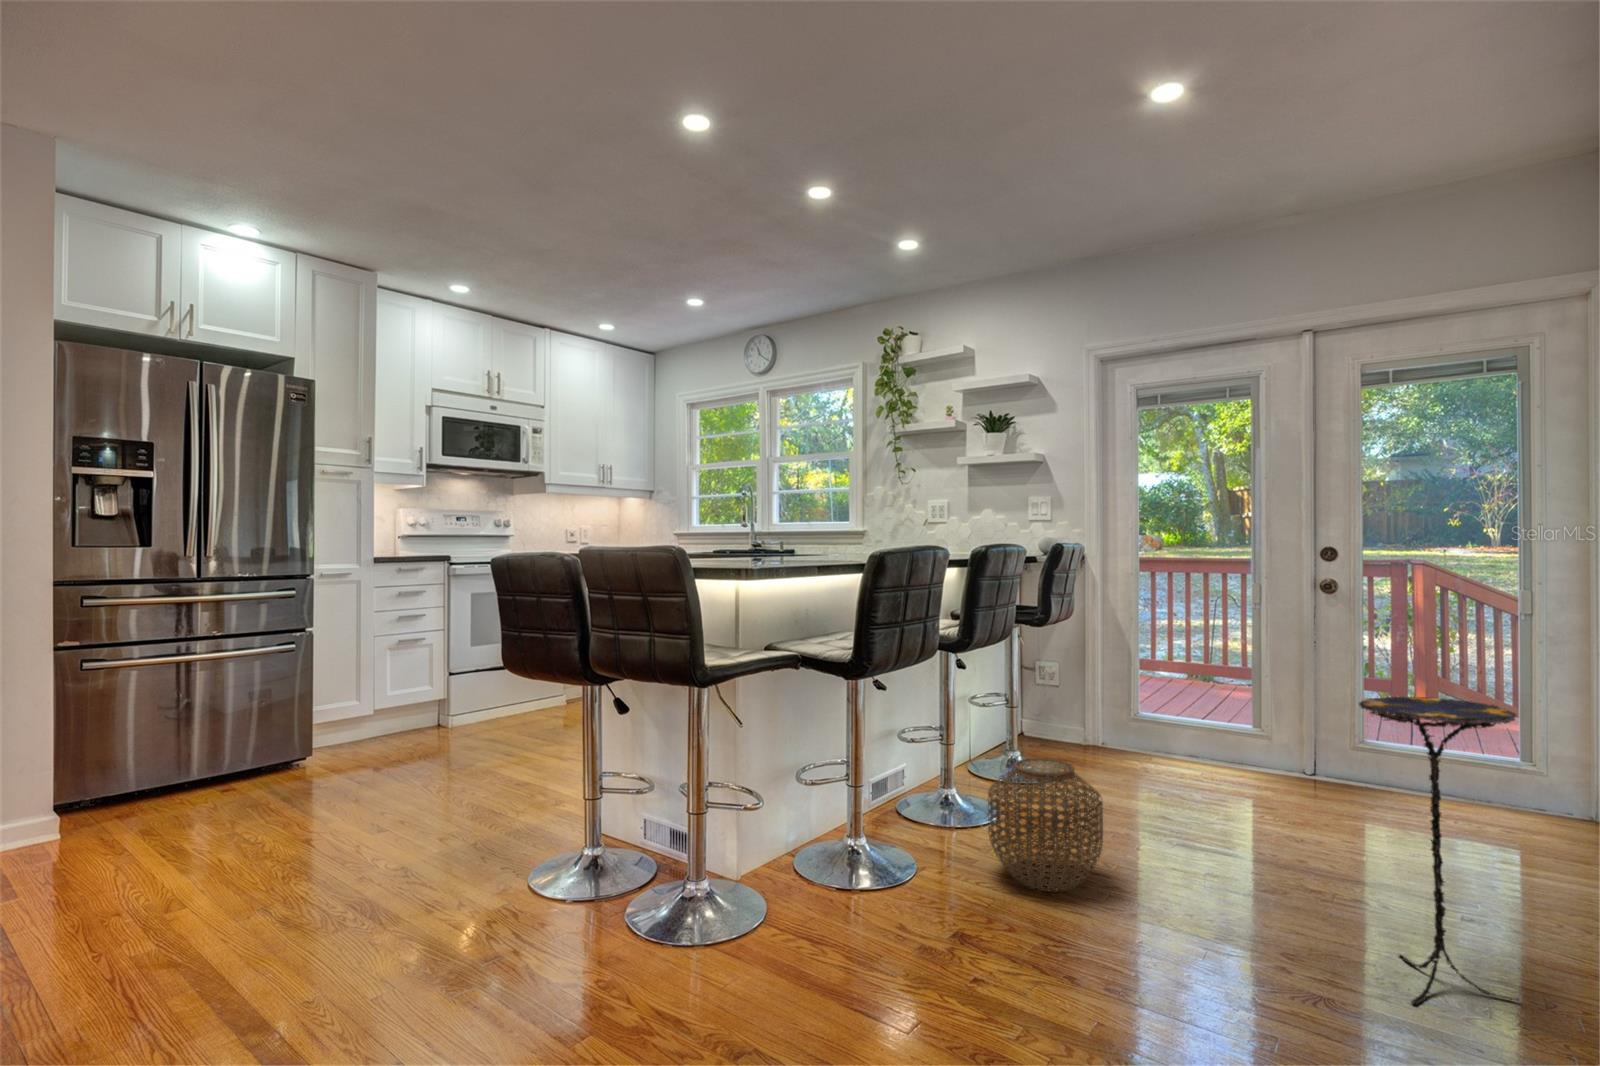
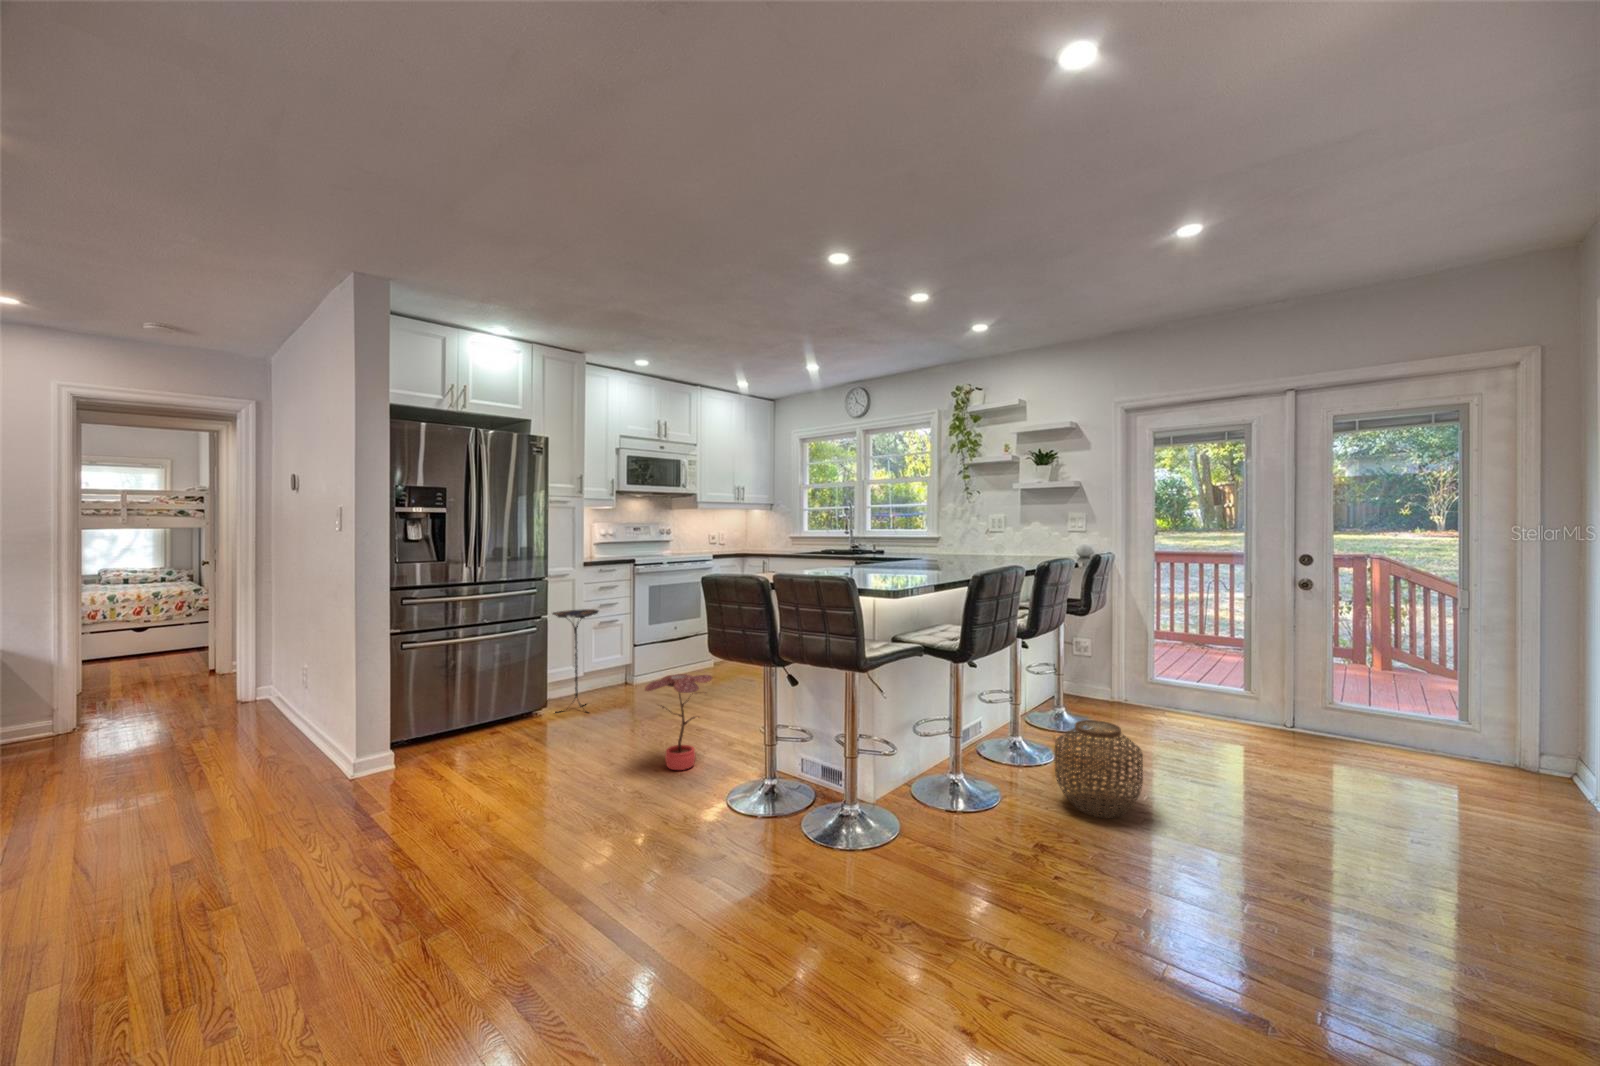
side table: present [1359,697,1518,1004] -> present [553,609,598,711]
potted plant: none [419,708,524,845] -> present [645,674,712,770]

